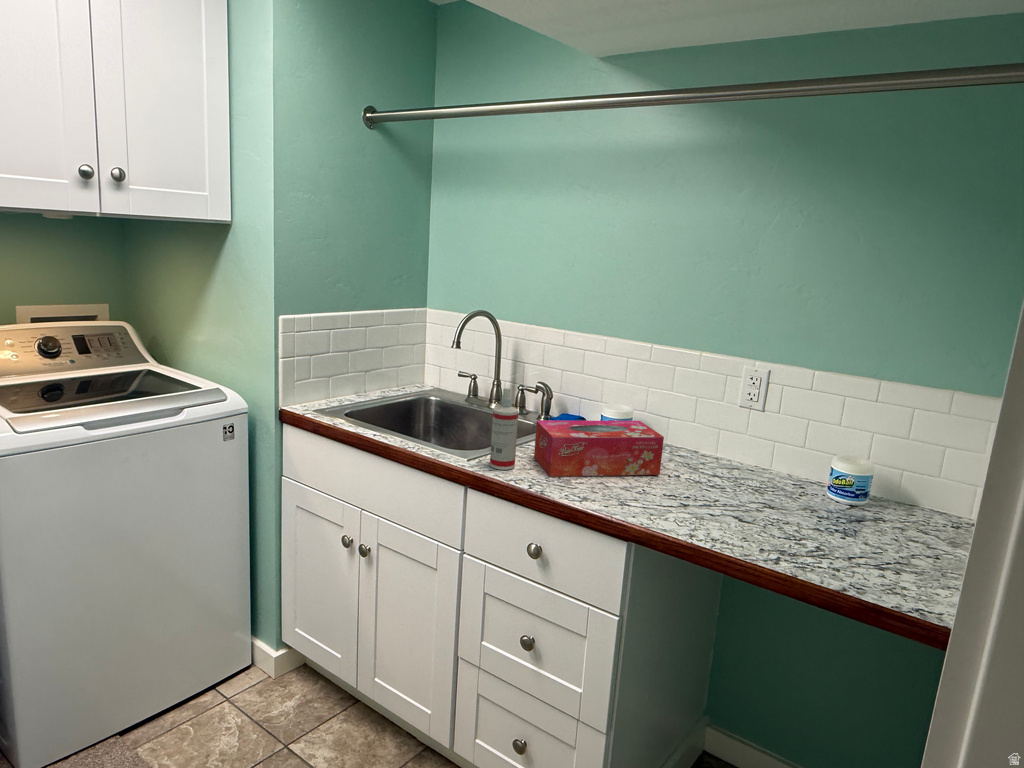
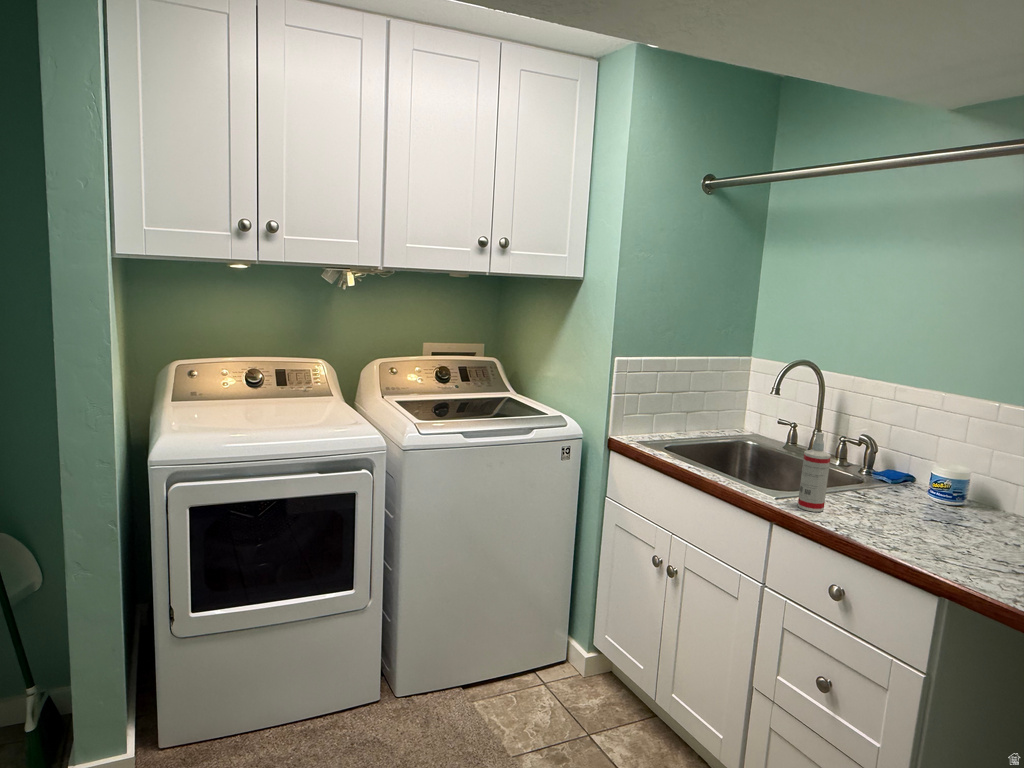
tissue box: present [534,420,664,477] -> none [847,469,1000,541]

